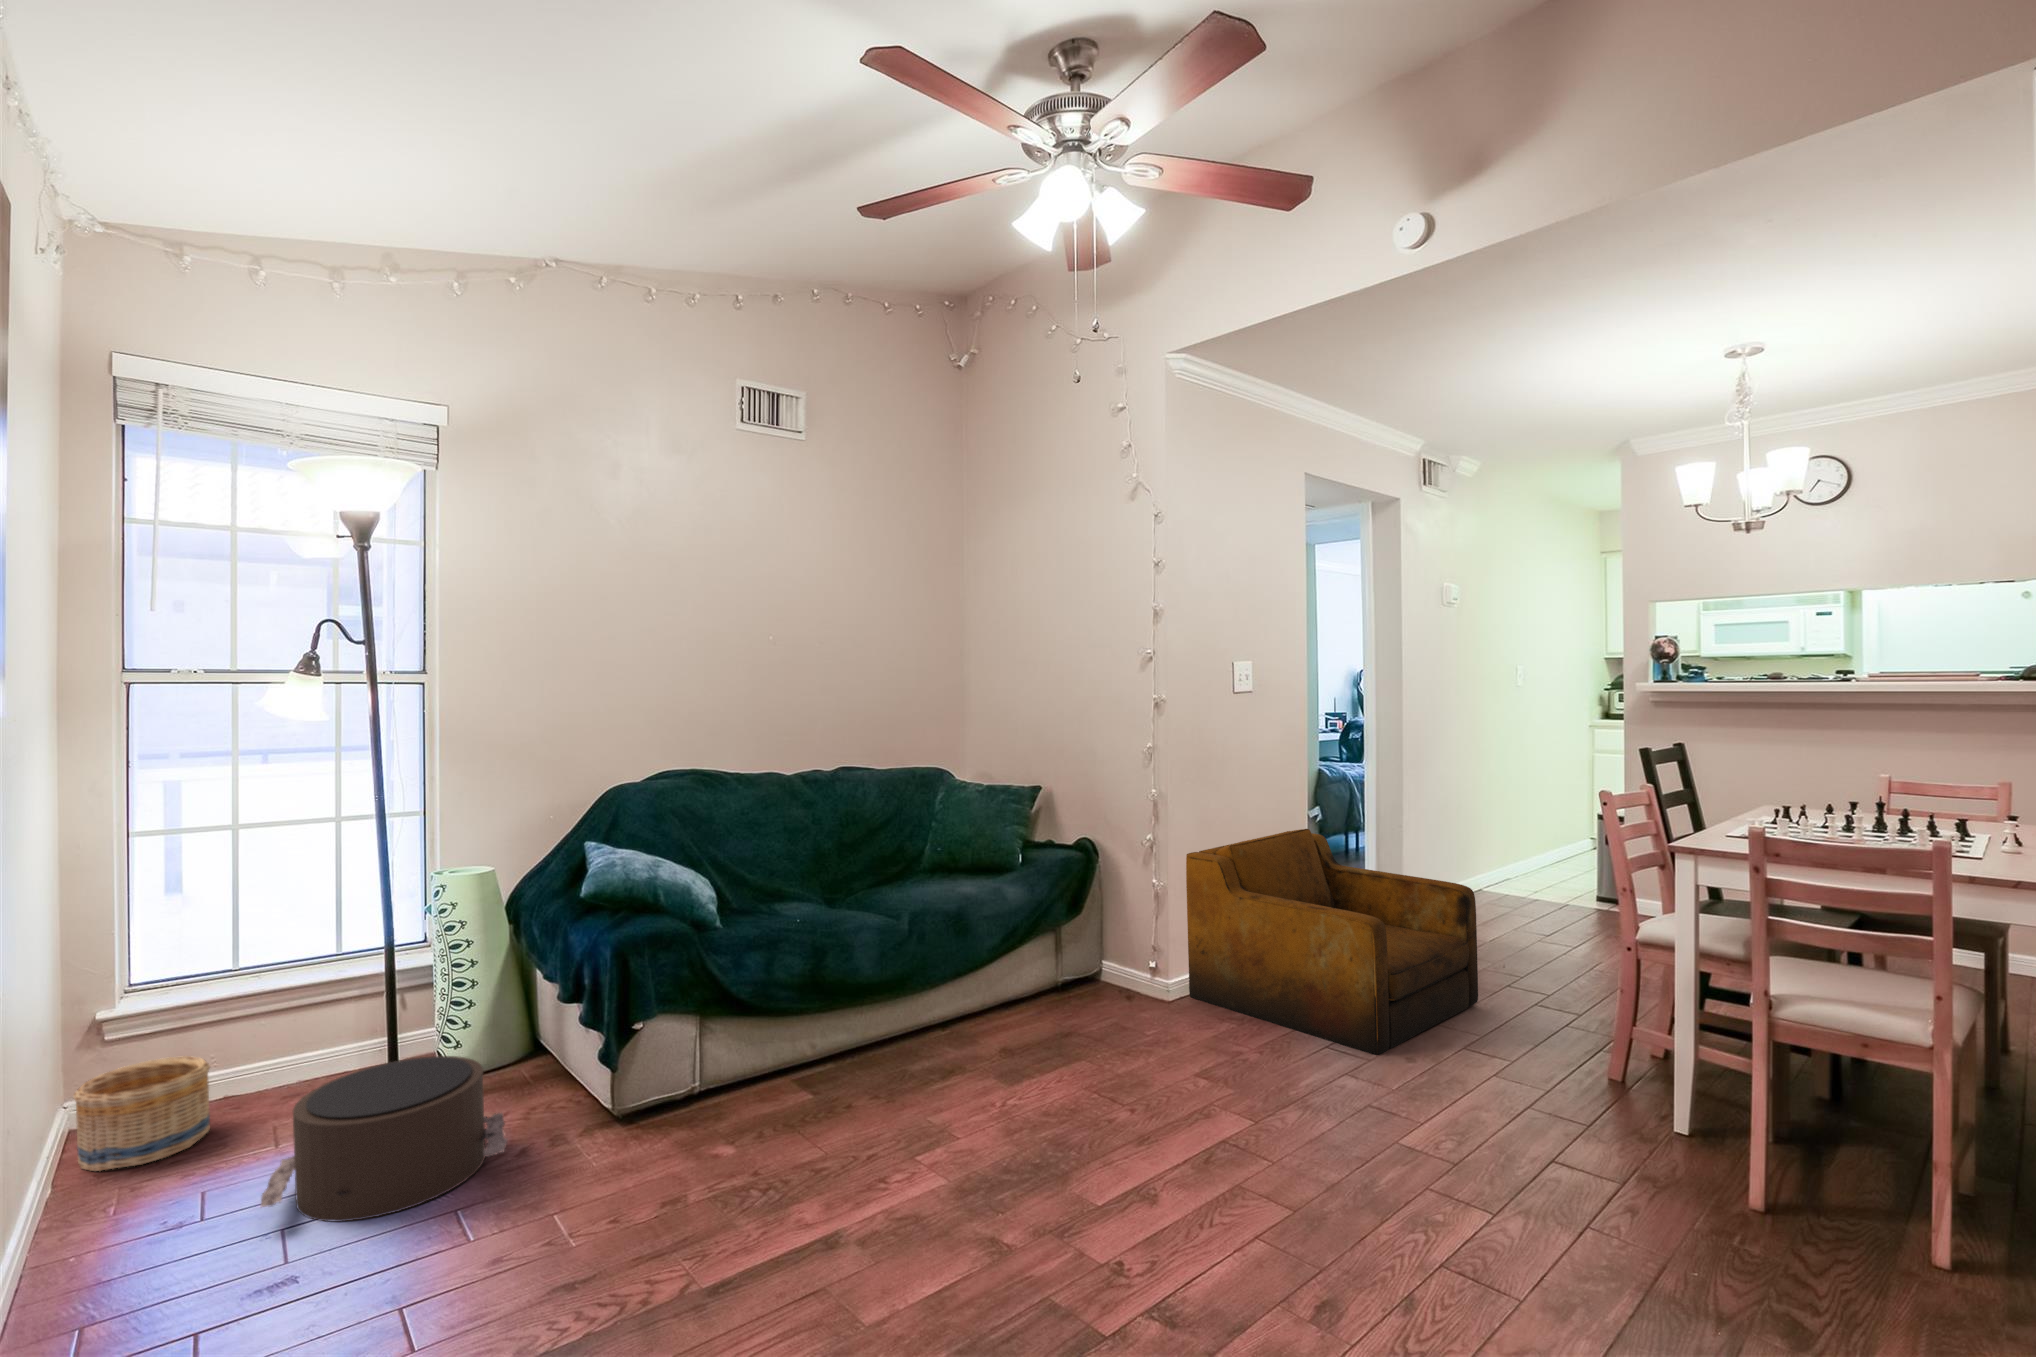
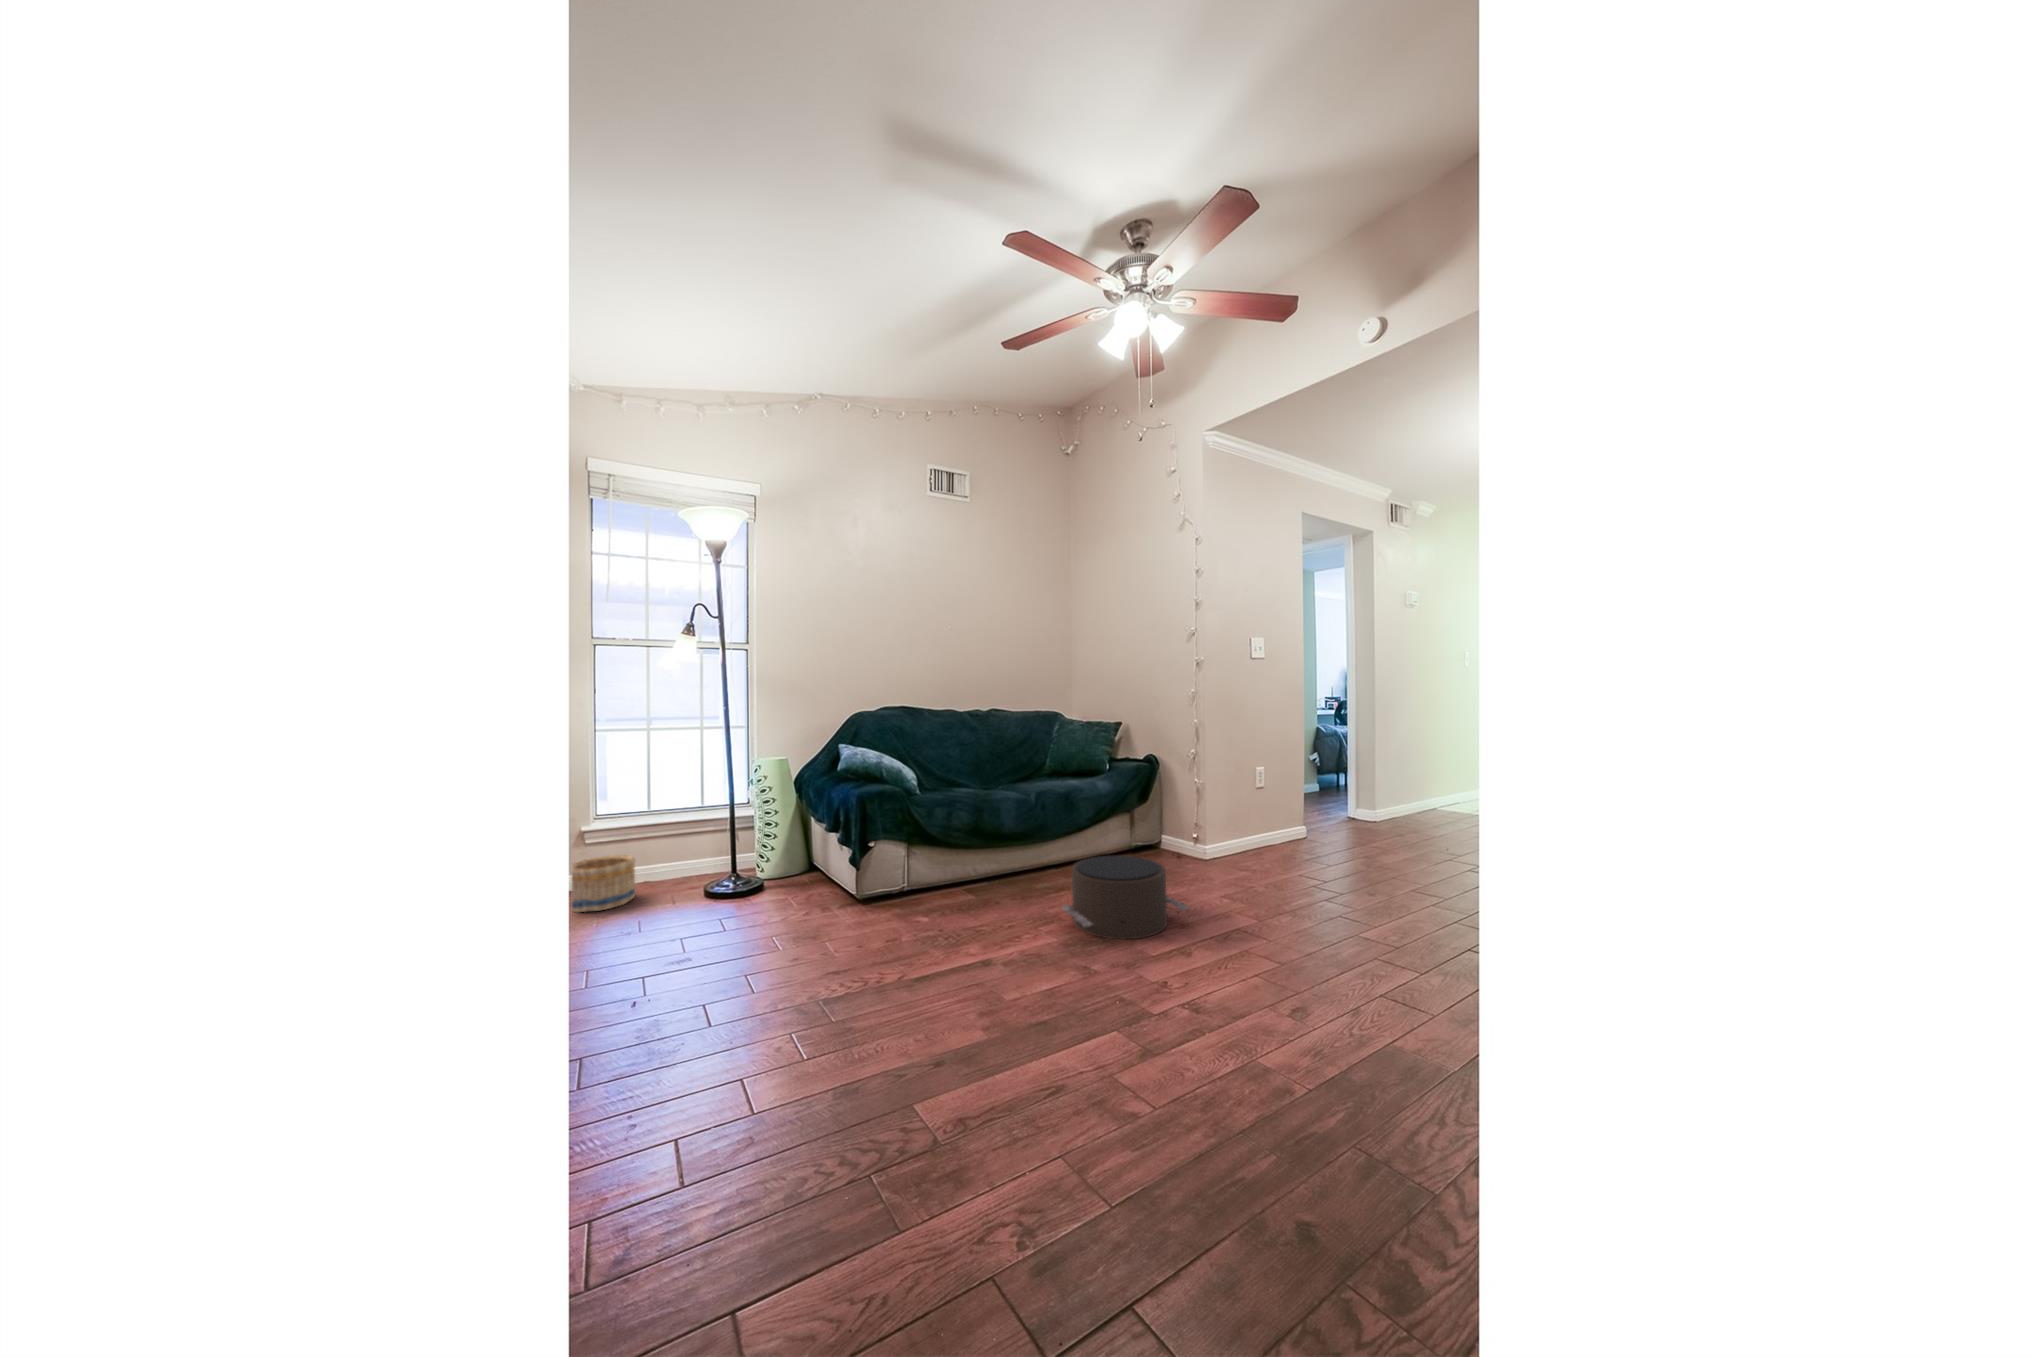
armchair: present [1186,829,1478,1055] -> none [1219,751,1429,895]
pouf: present [261,1056,507,1222] -> present [1062,856,1189,939]

